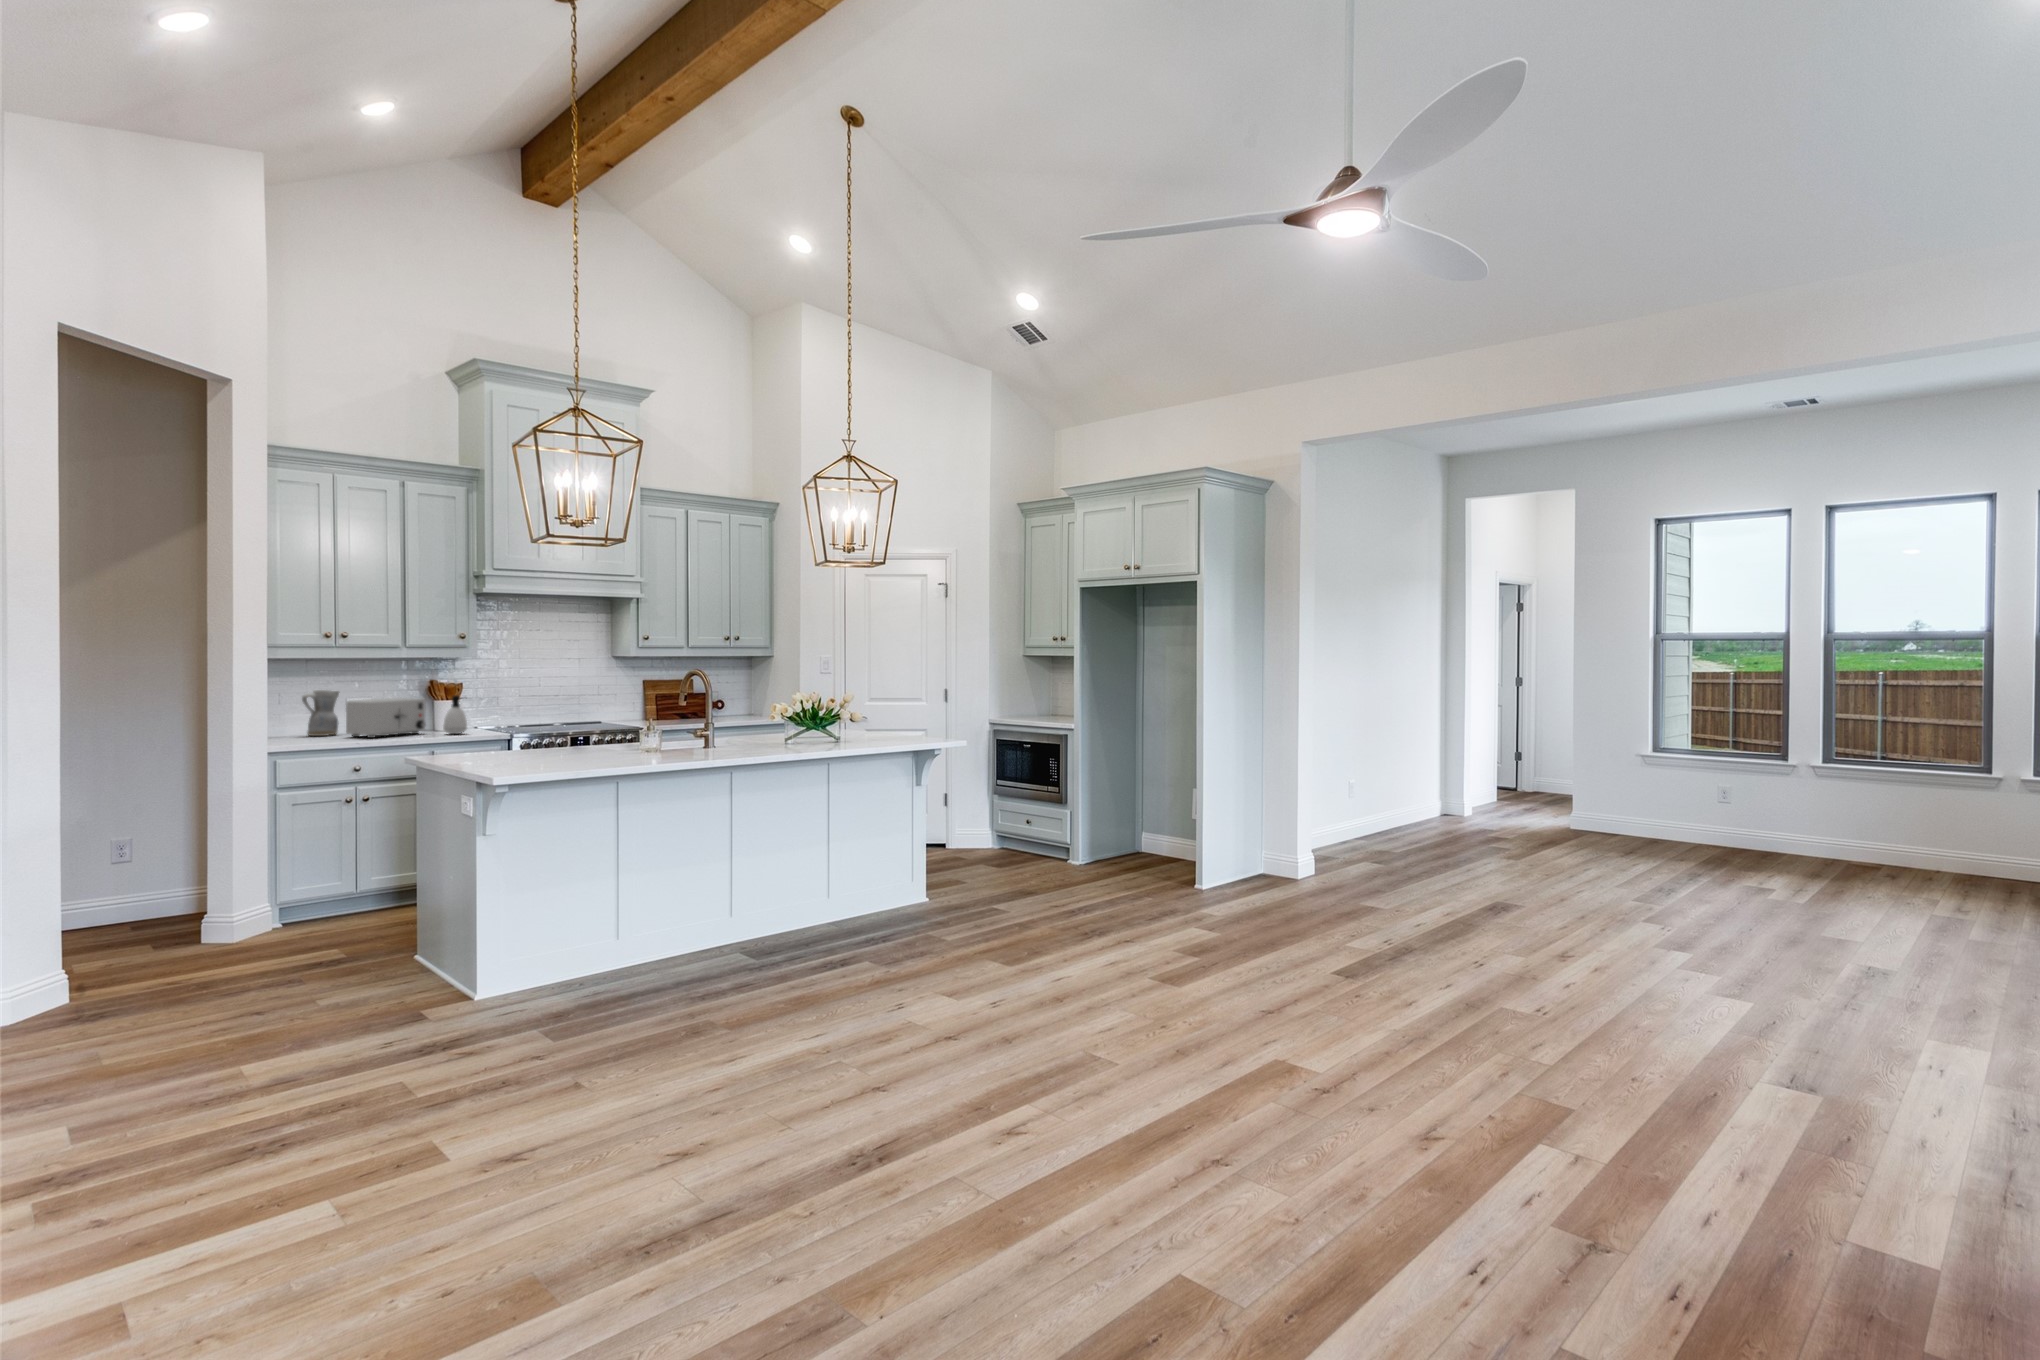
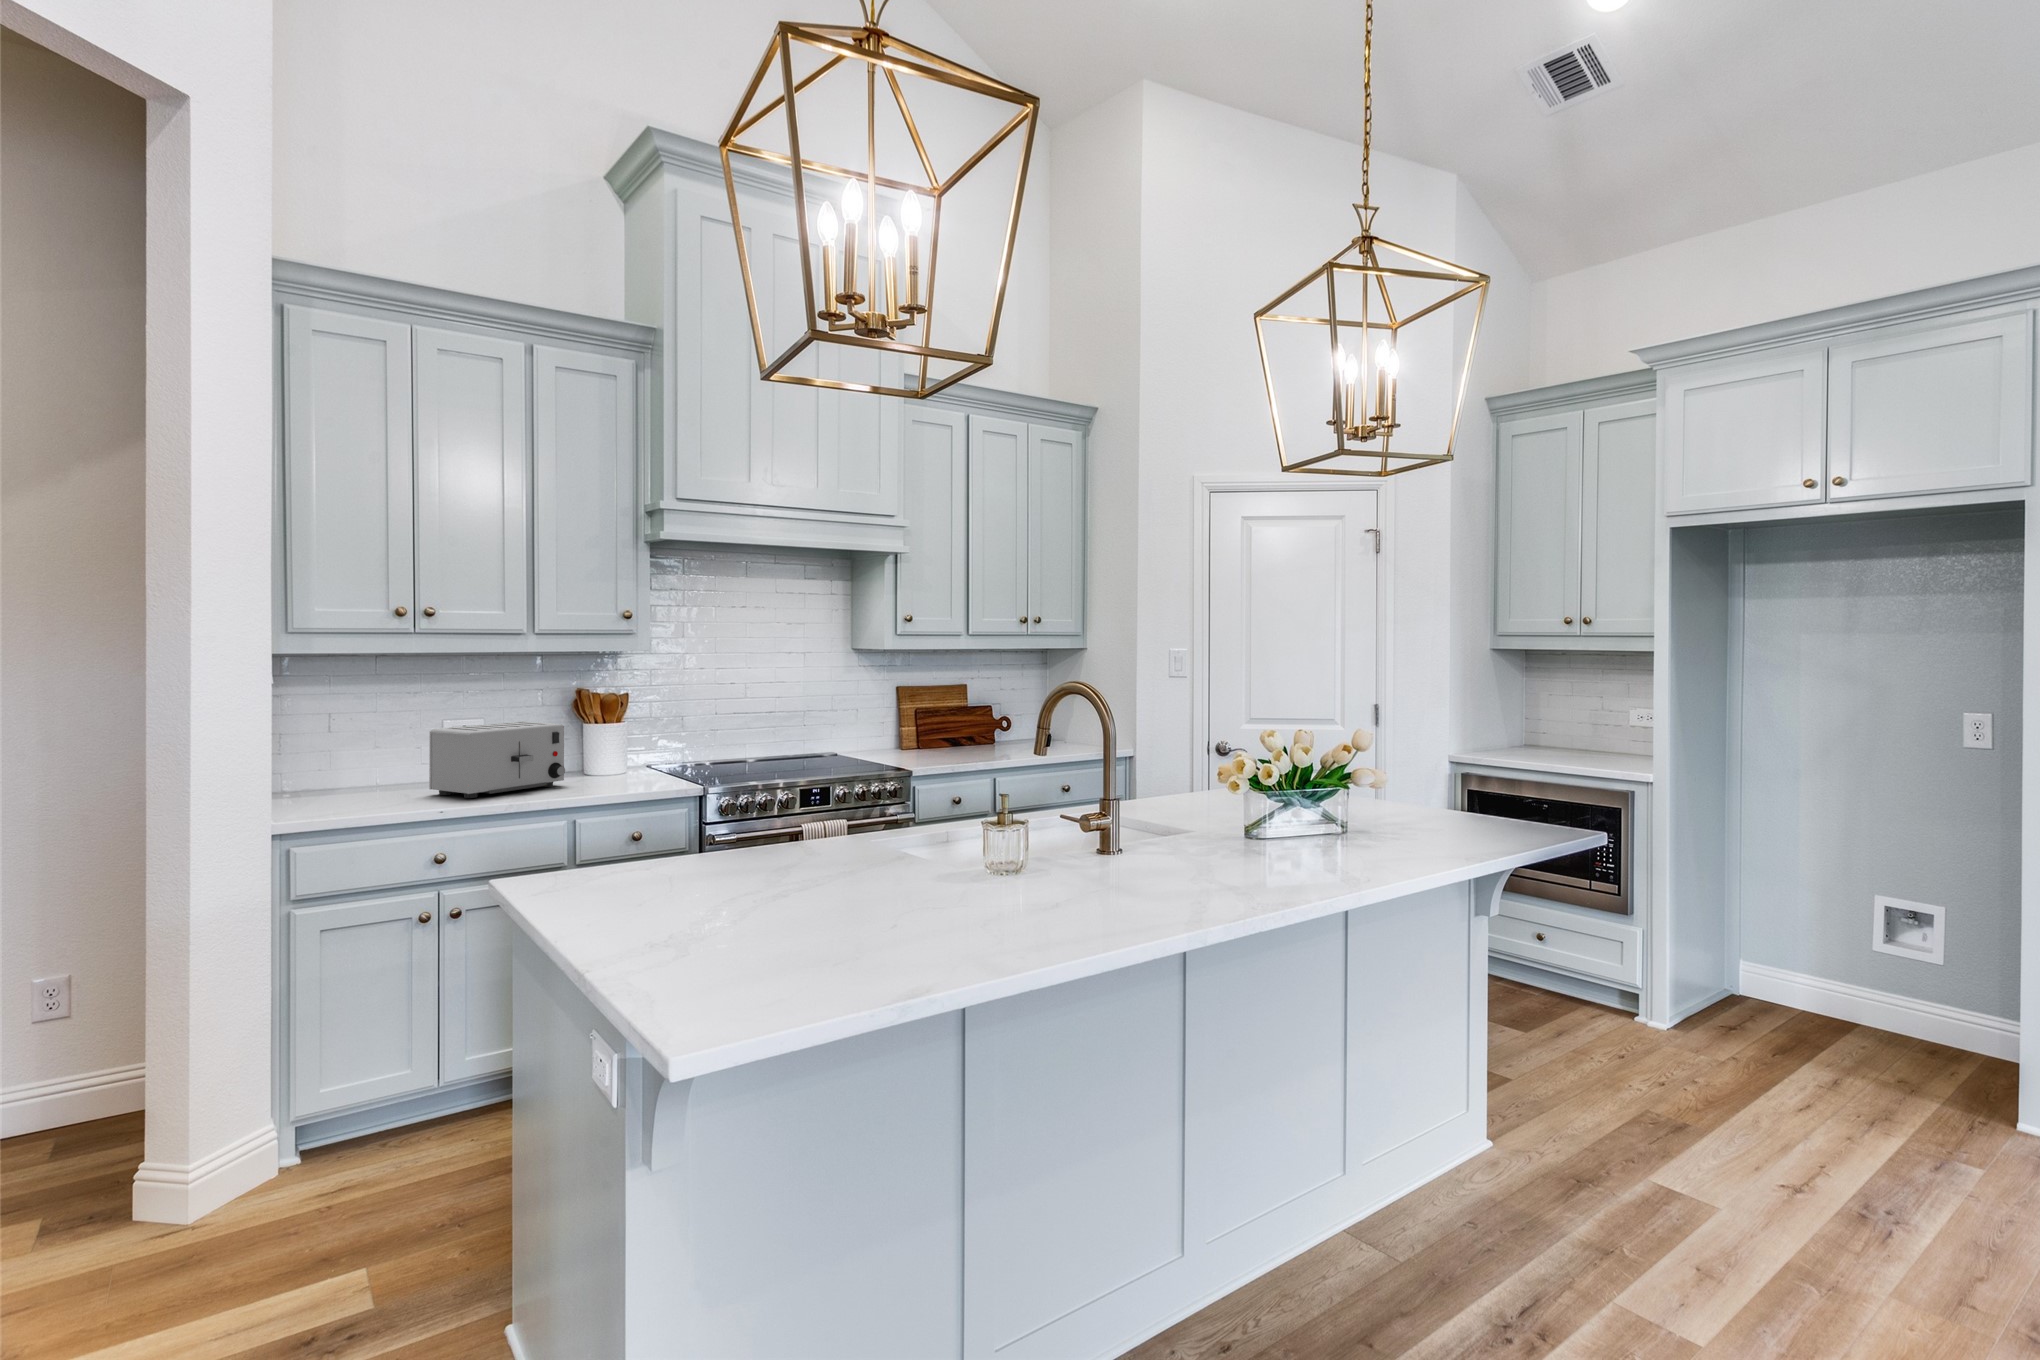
ceramic pitcher: present [302,690,339,736] -> none [357,708,423,791]
soap dispenser: present [443,695,467,734] -> none [593,719,633,788]

